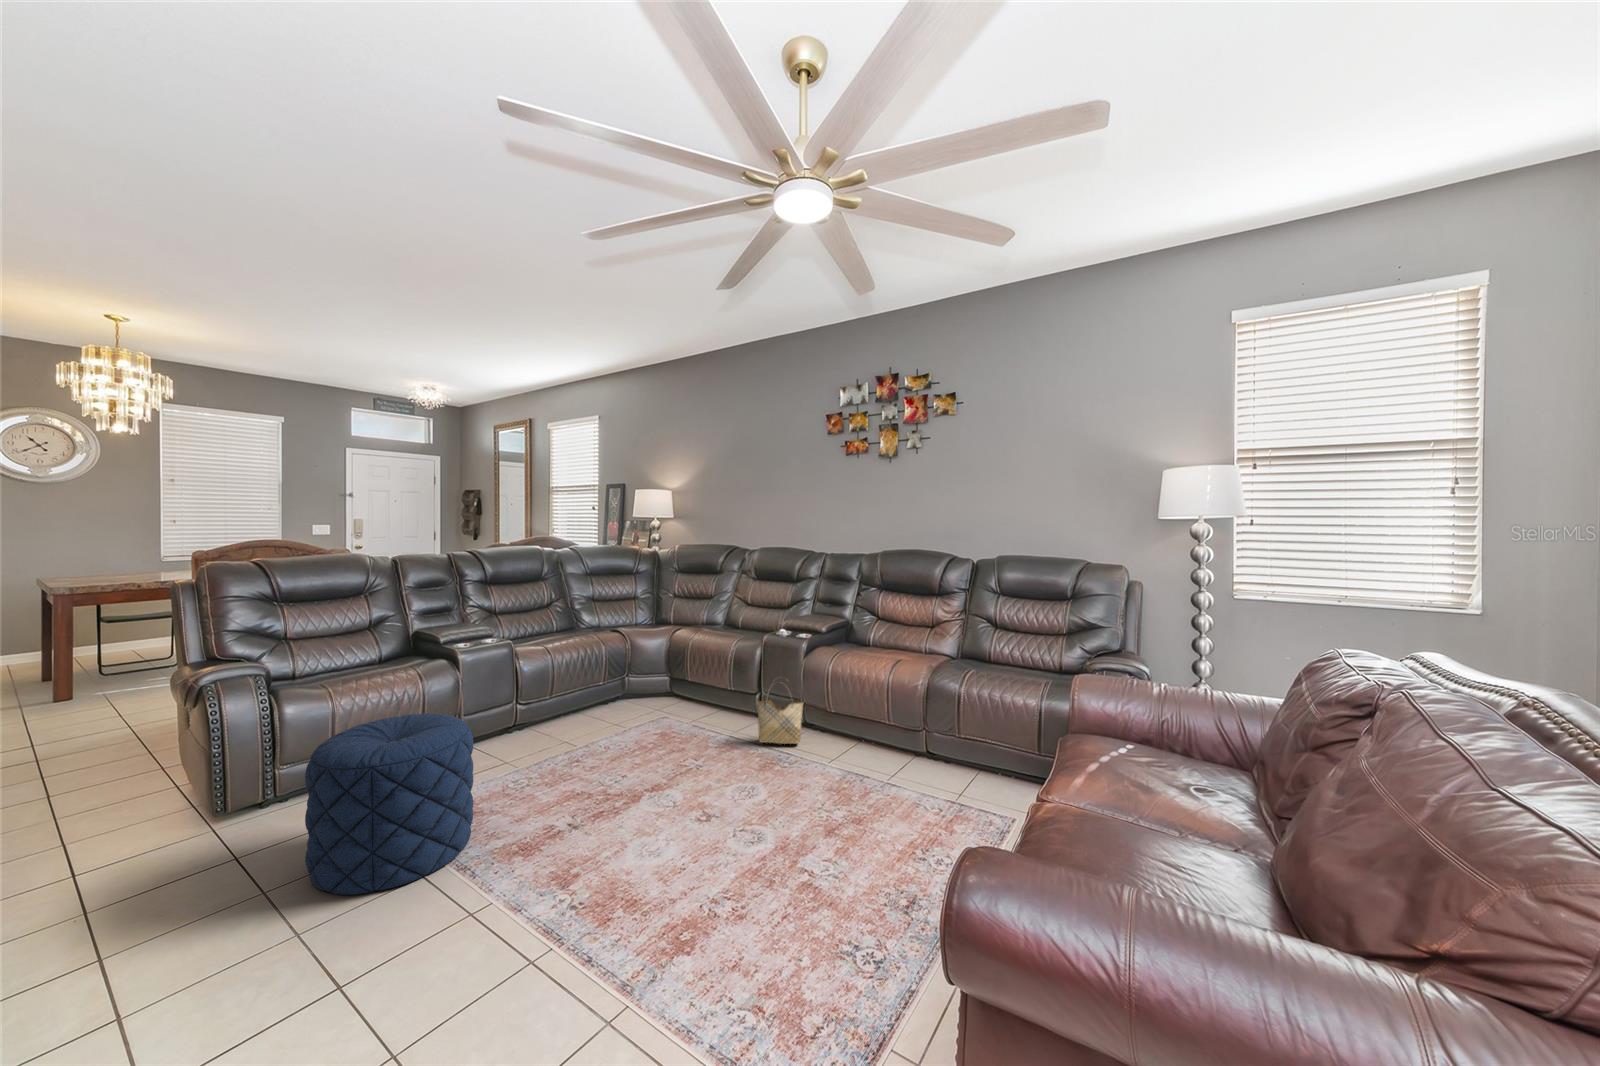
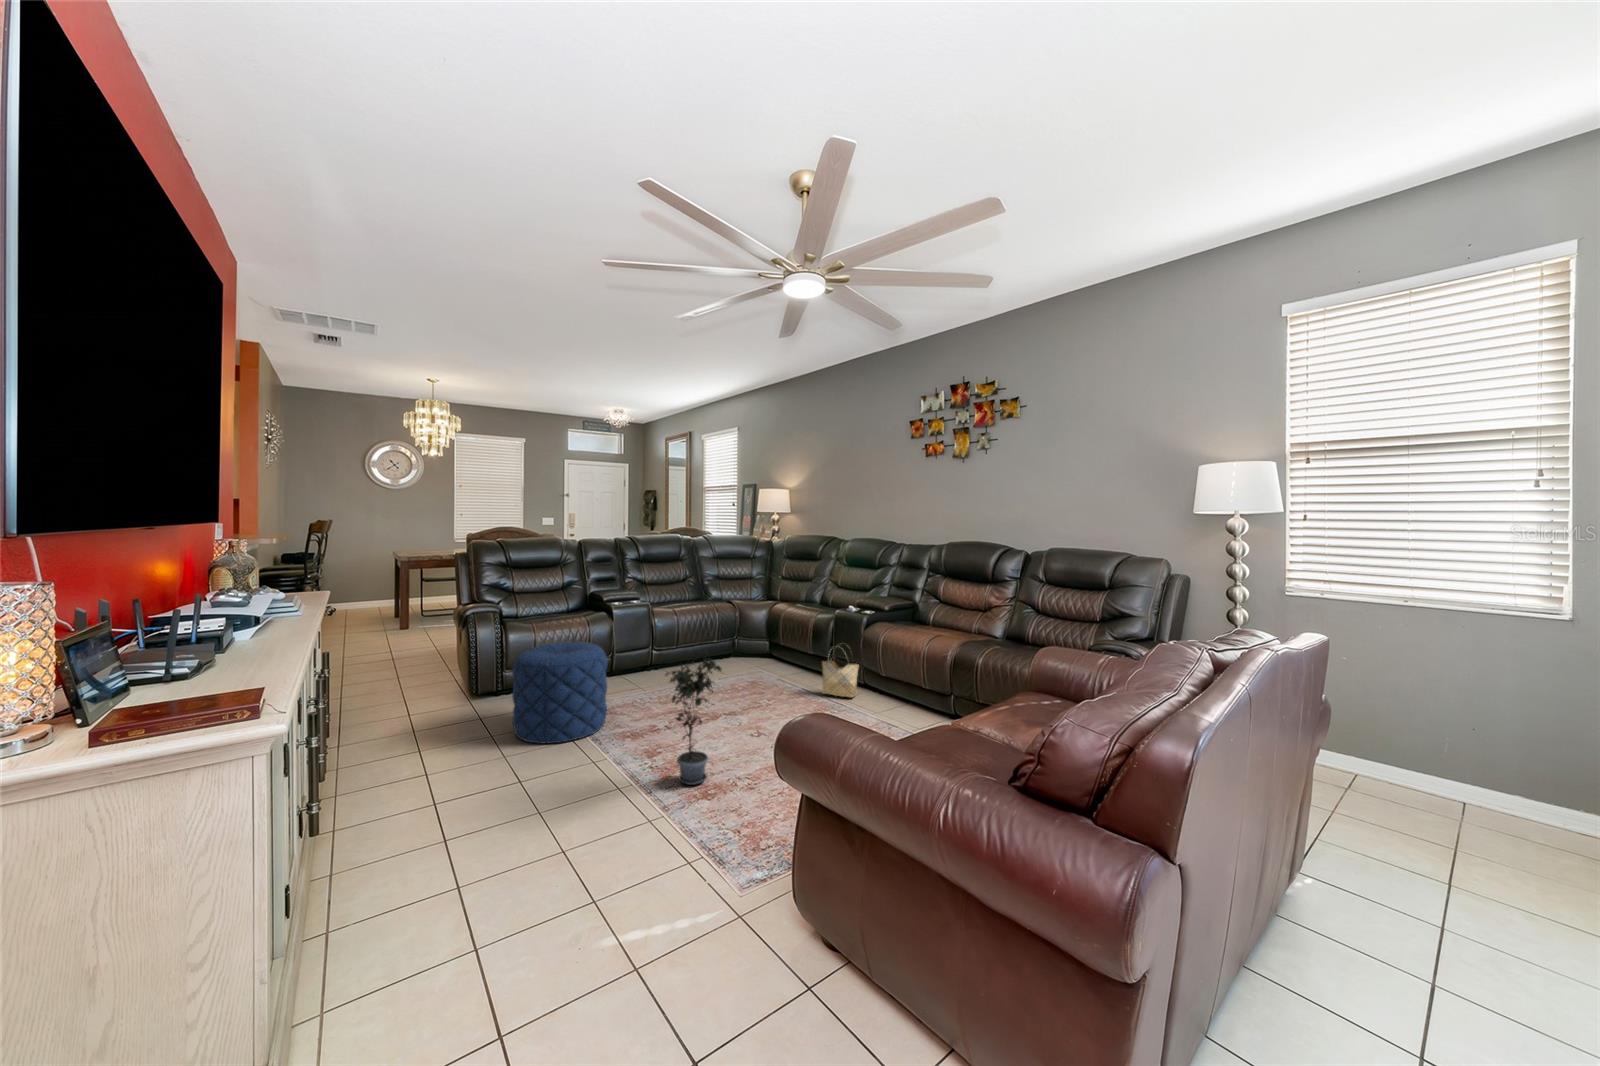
potted plant: none [610,724,697,935] -> present [666,652,721,785]

